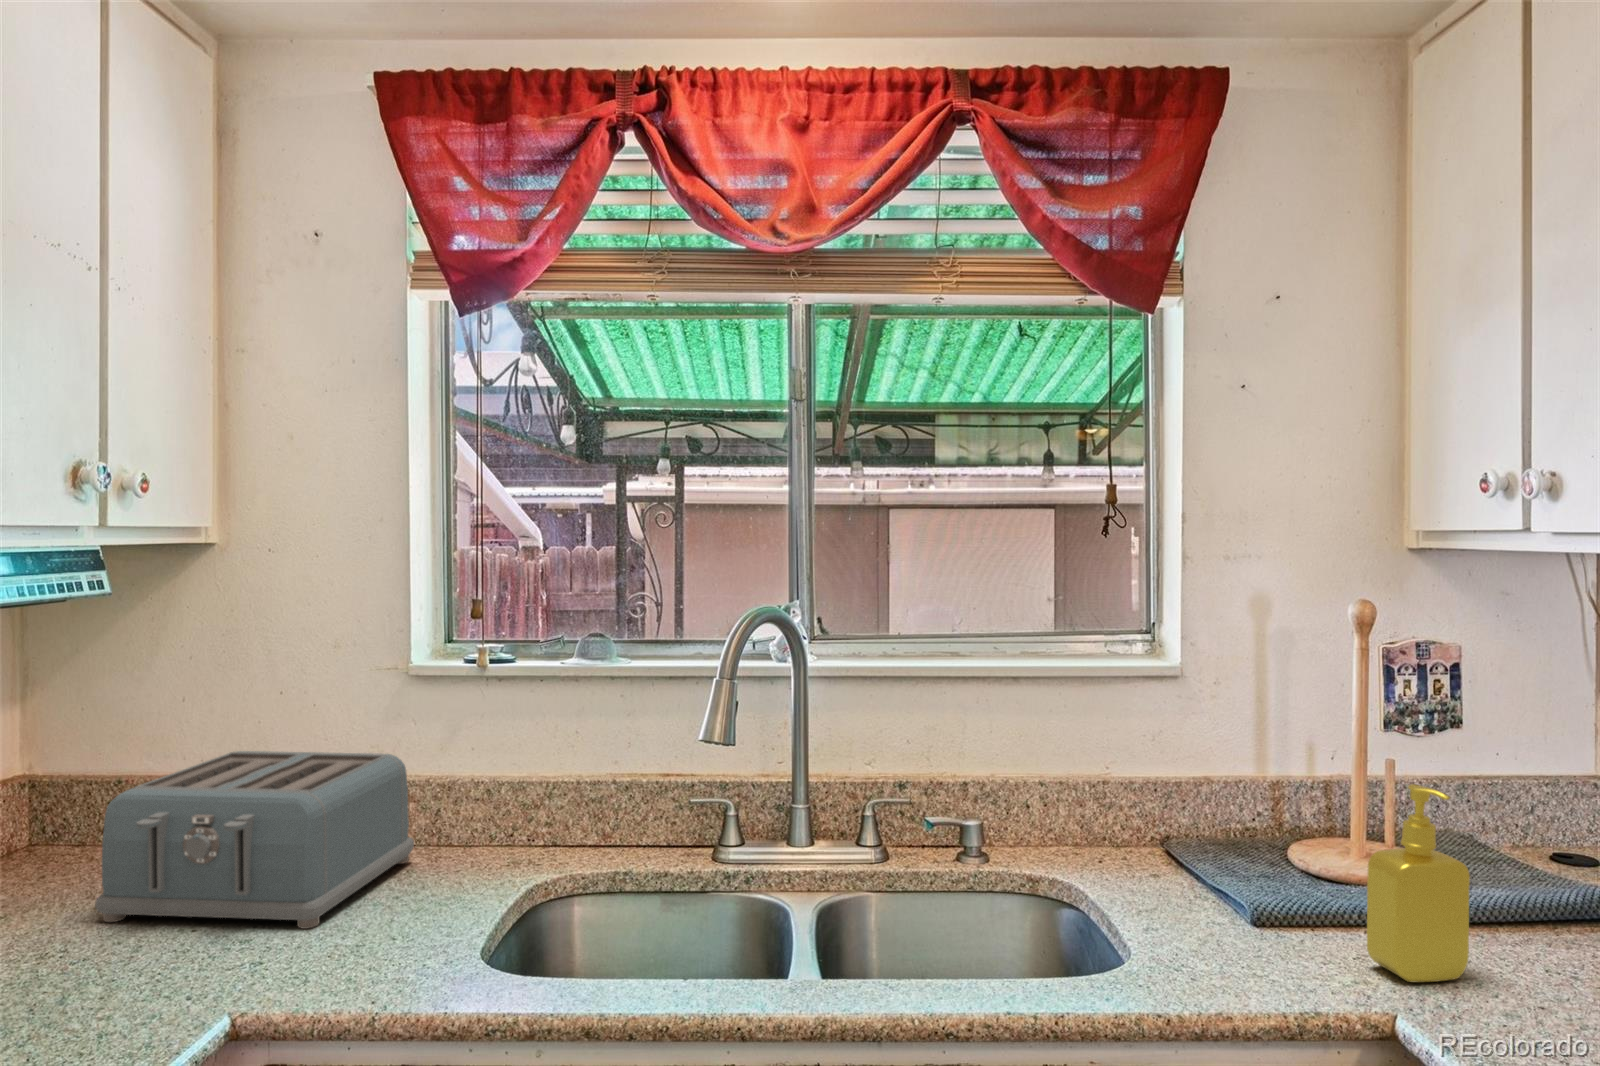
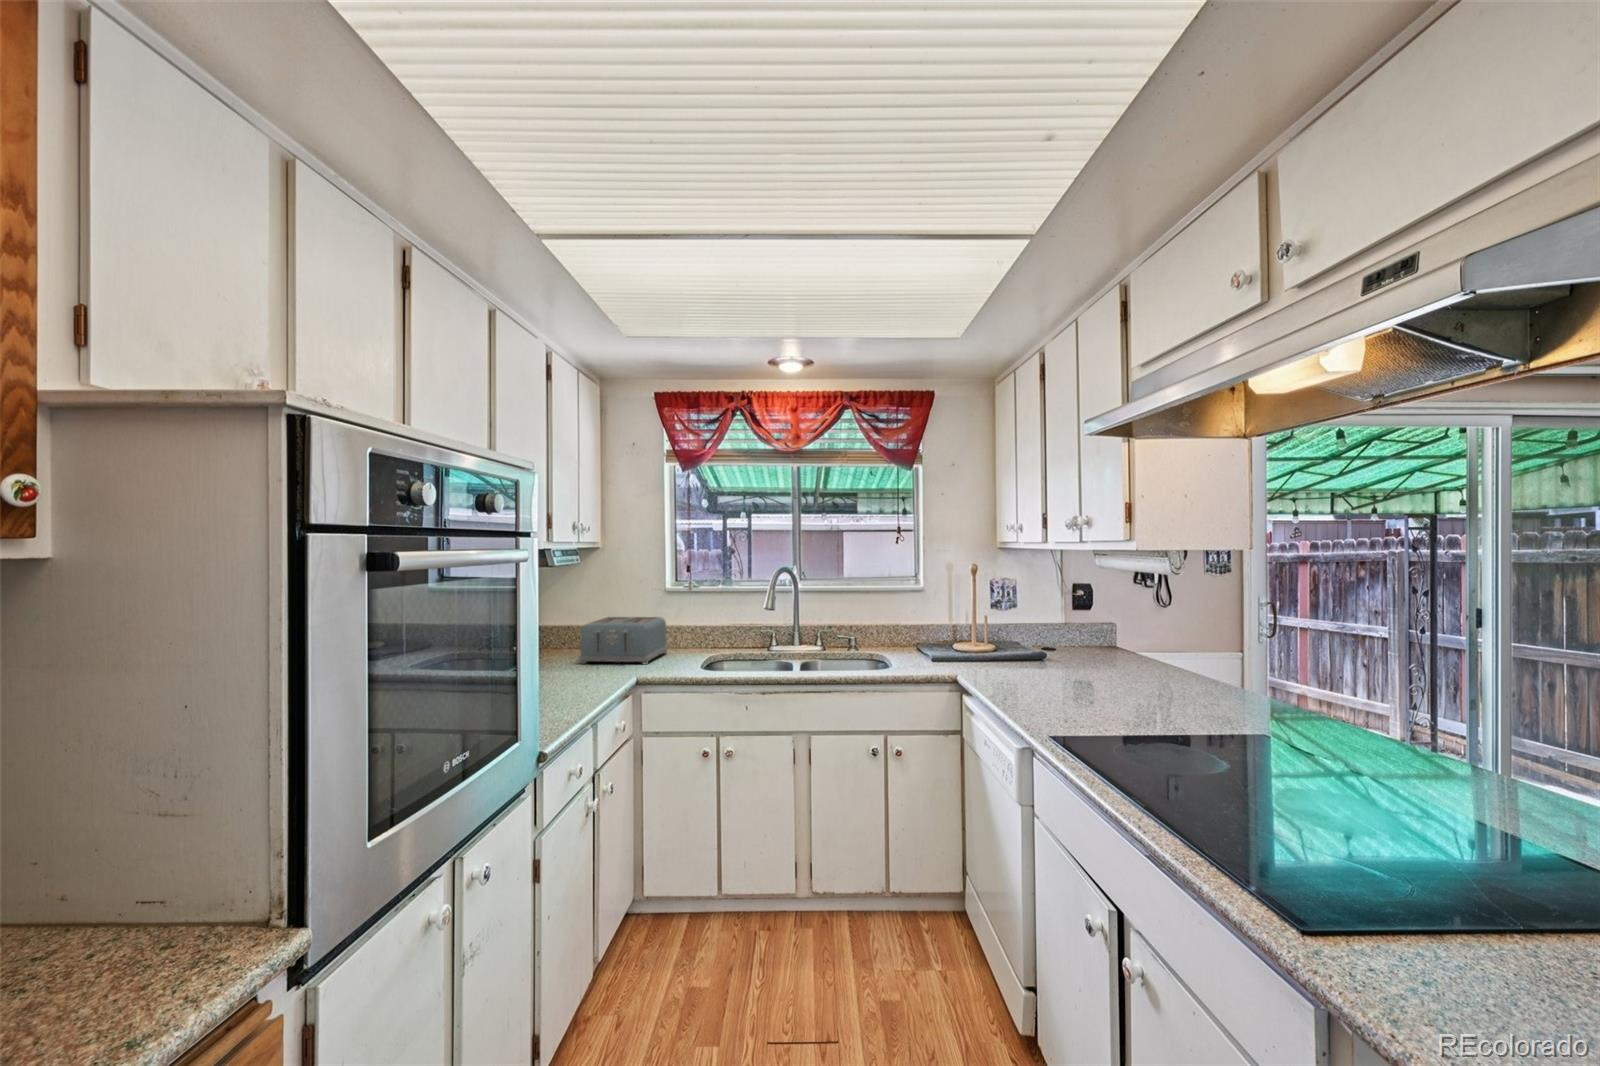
soap dispenser: present [1367,784,1470,982] -> none [962,612,989,668]

